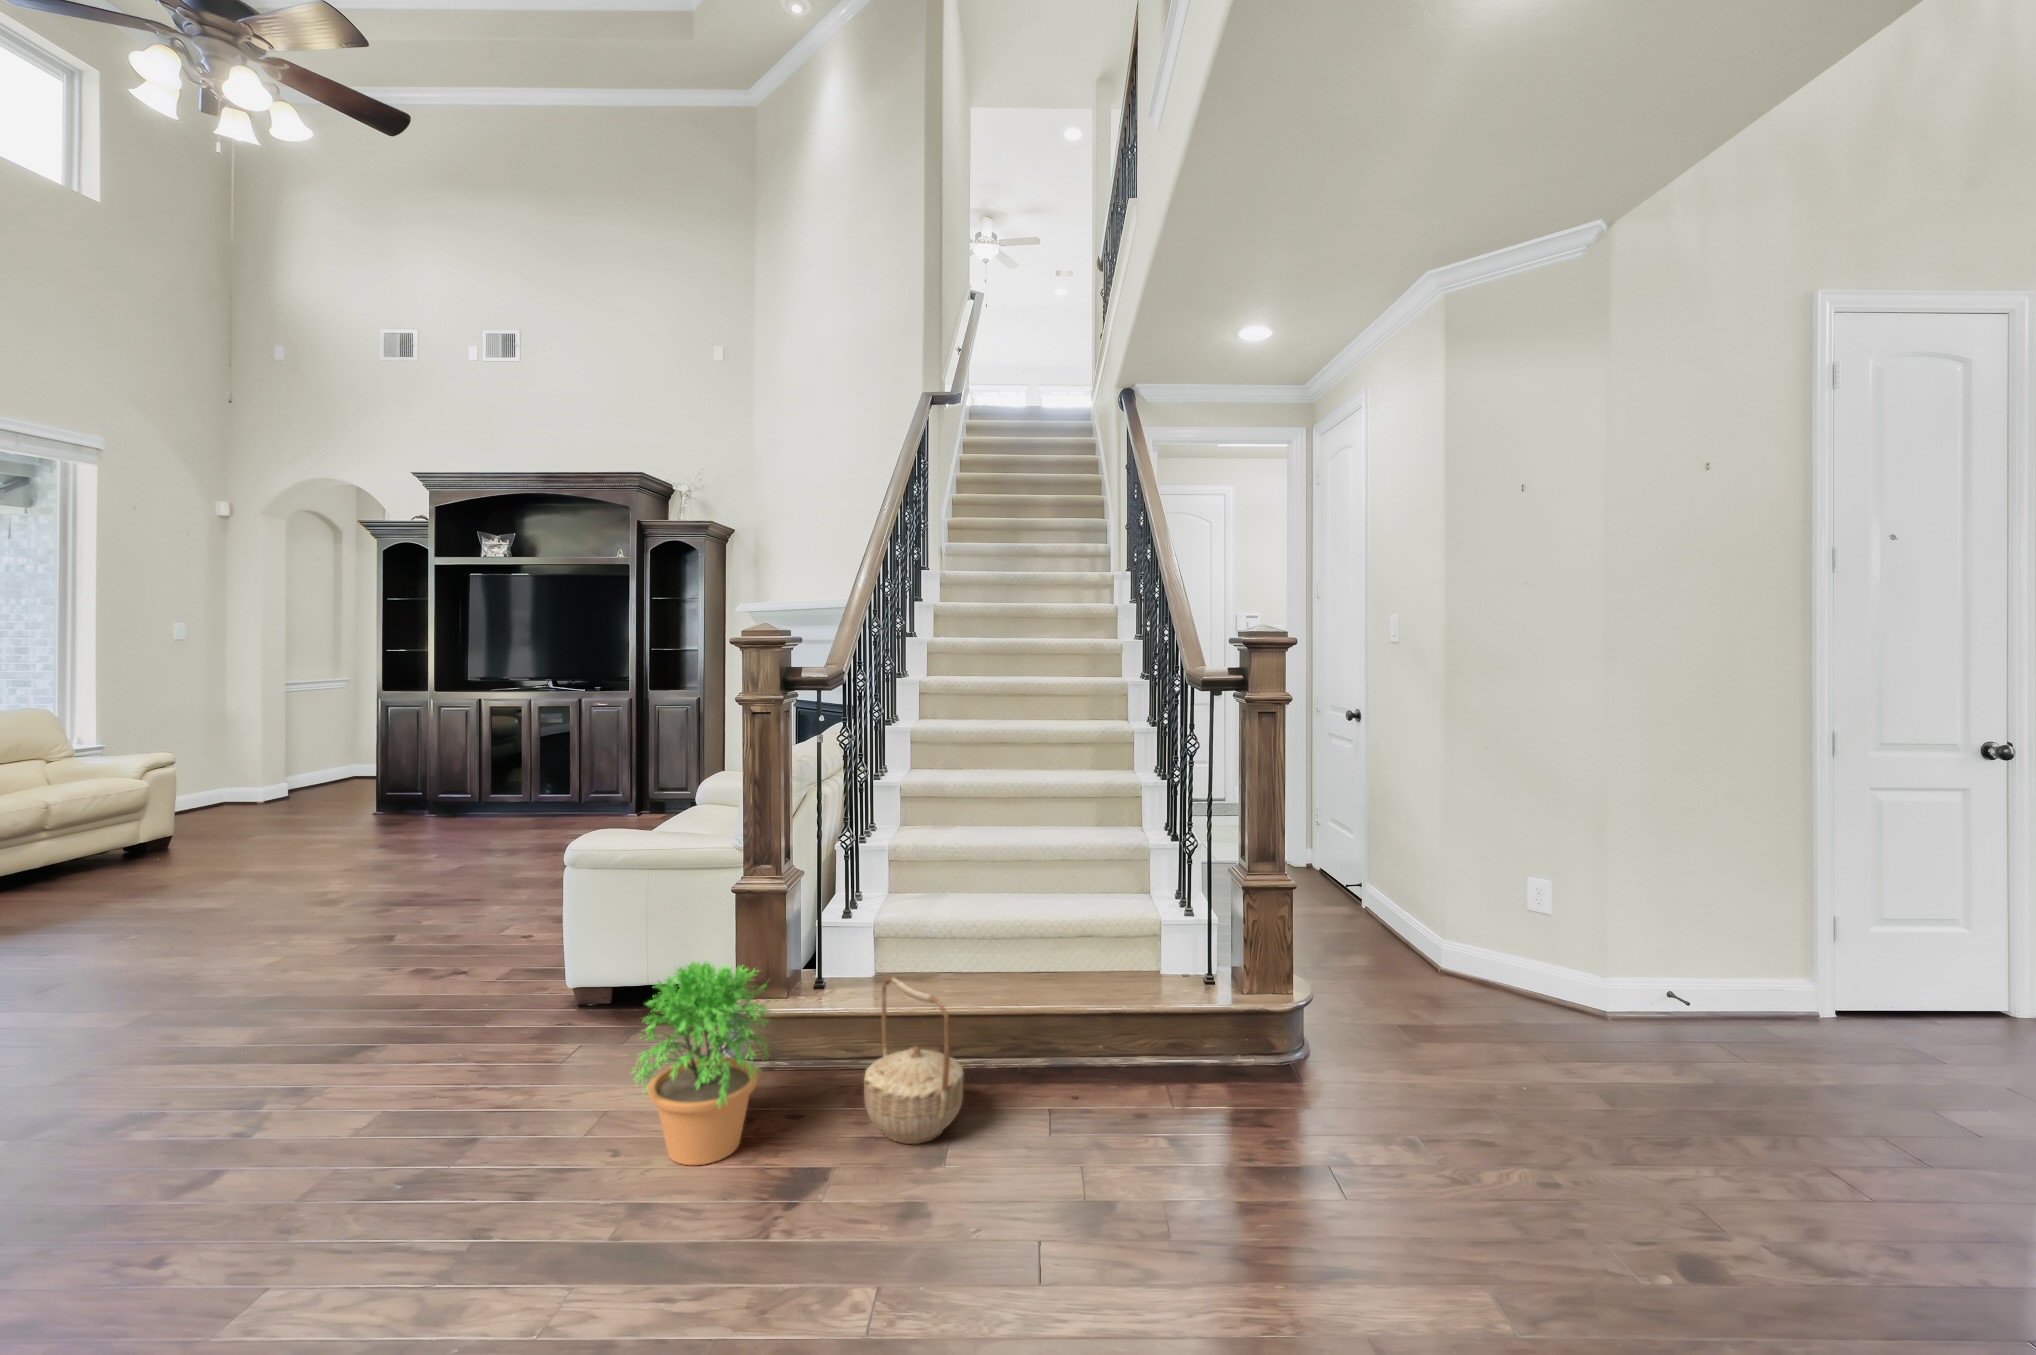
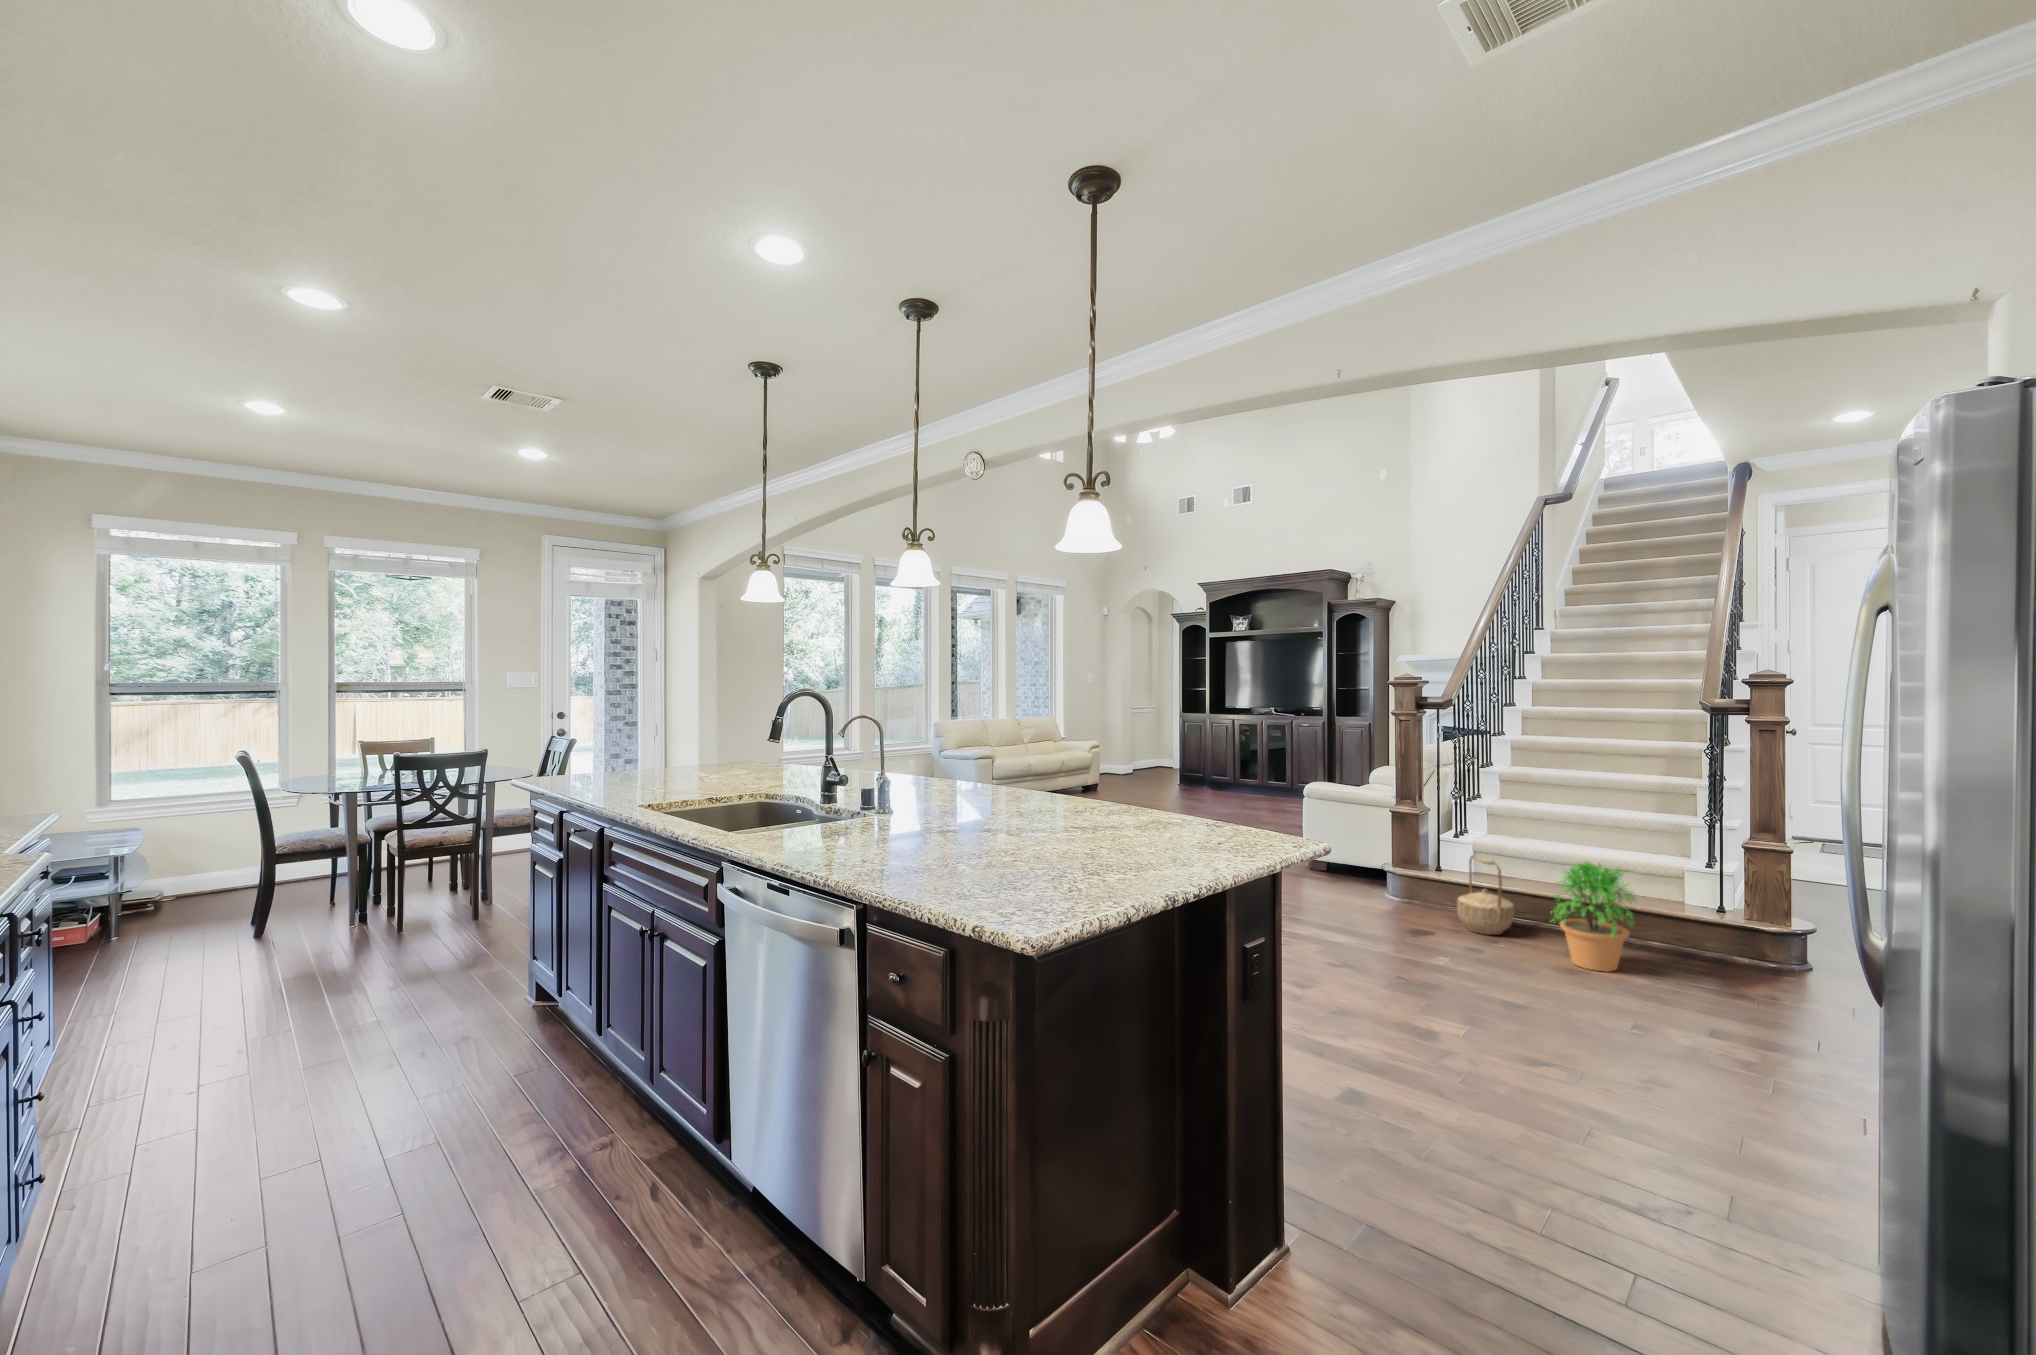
potted plant: present [633,960,770,1165] -> present [1551,861,1635,971]

